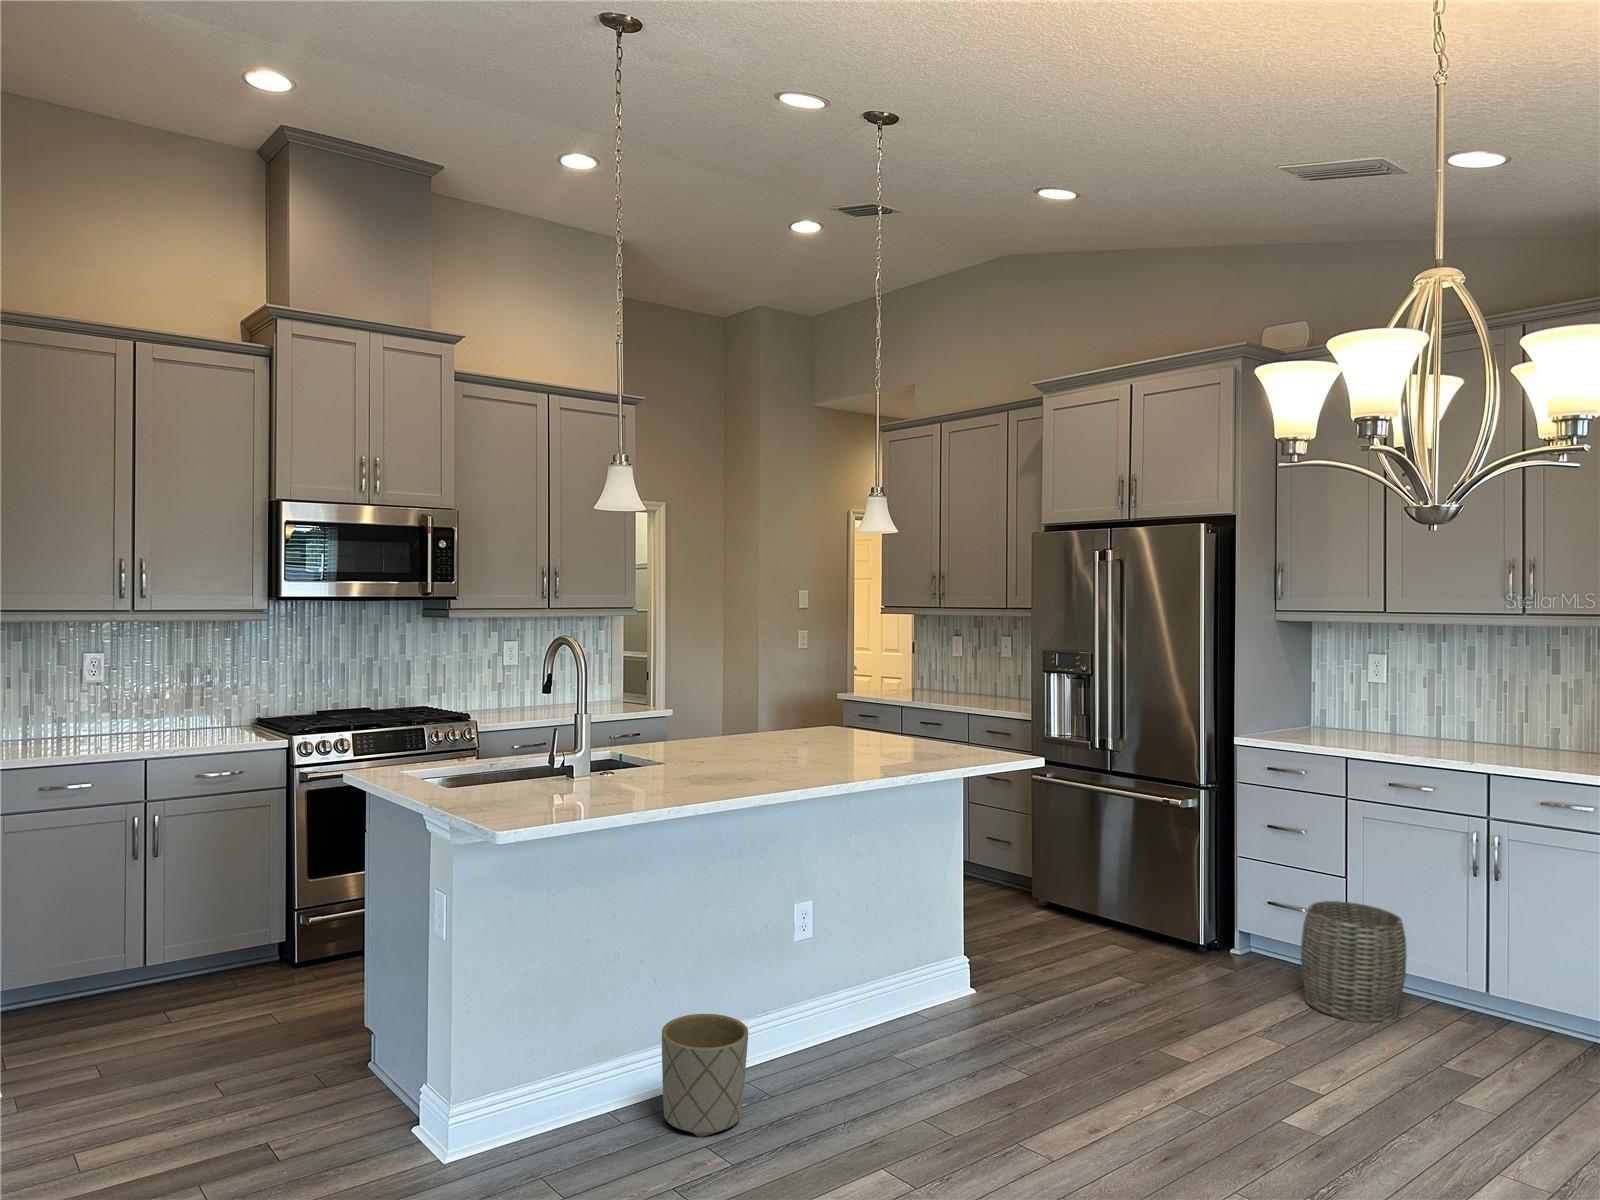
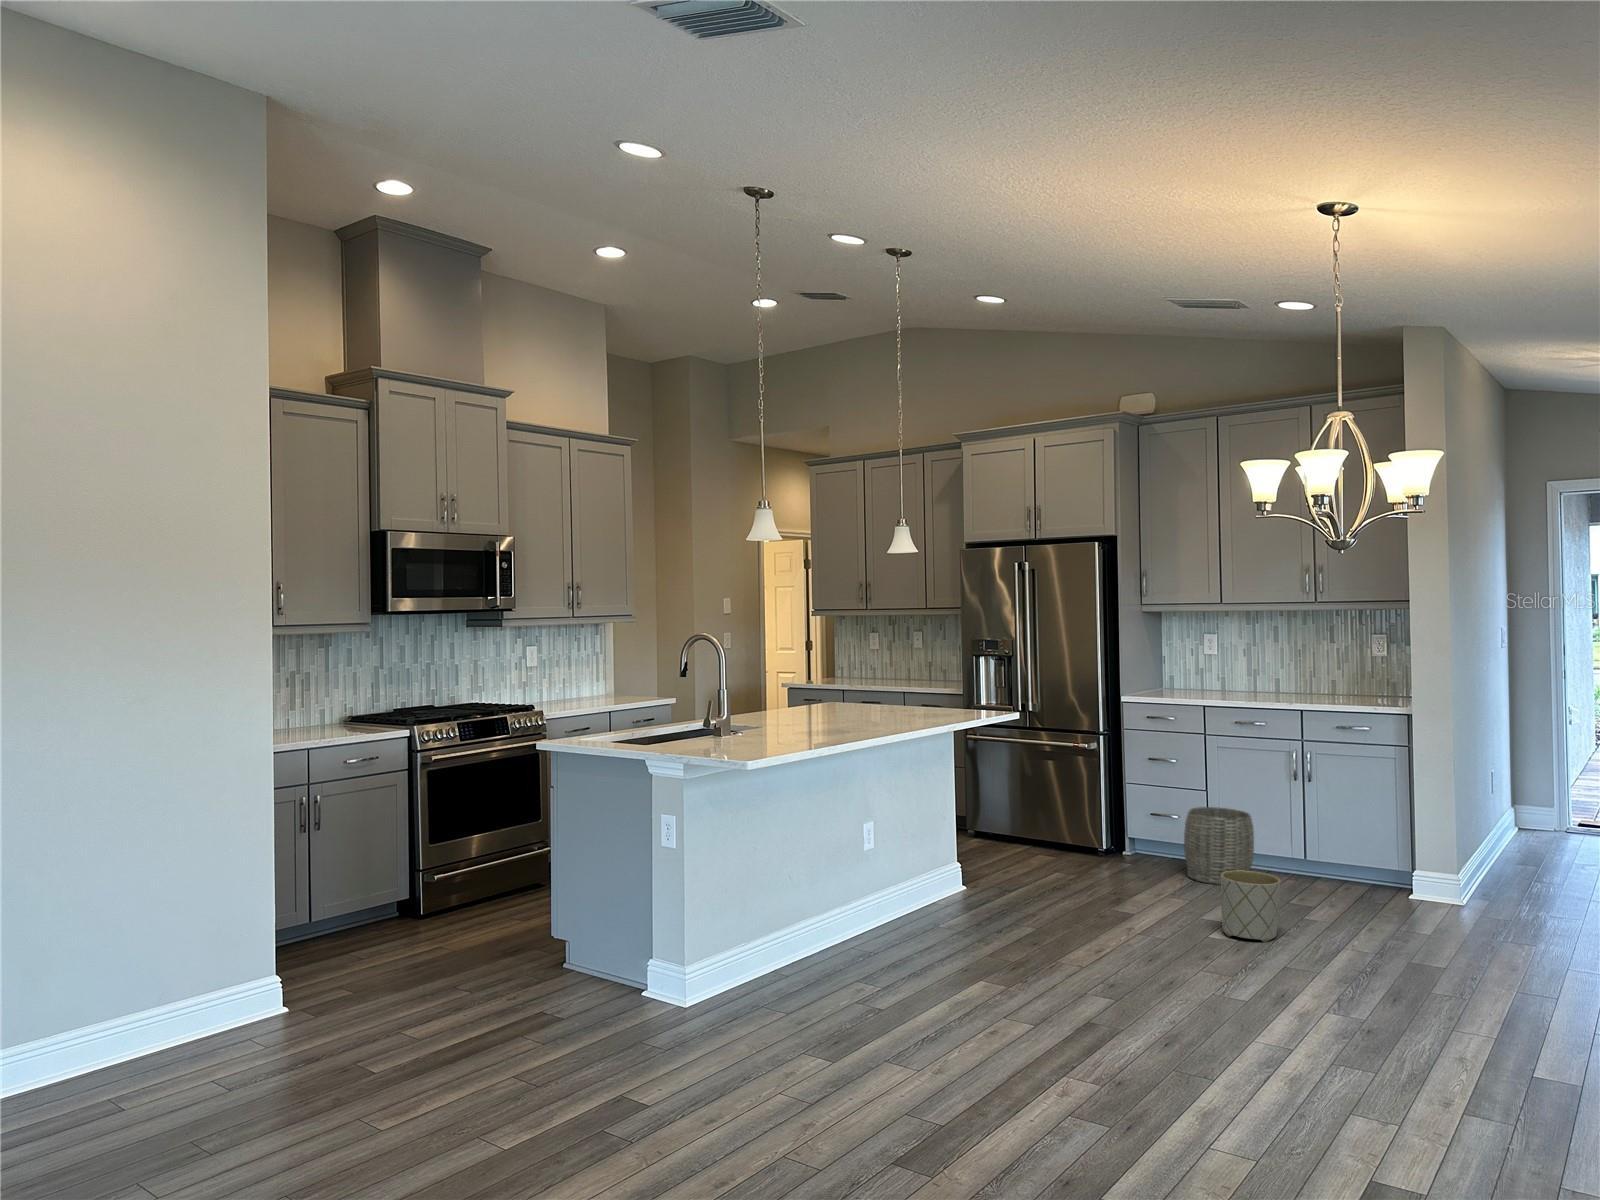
planter: present [662,1014,748,1137] -> present [1221,870,1281,942]

